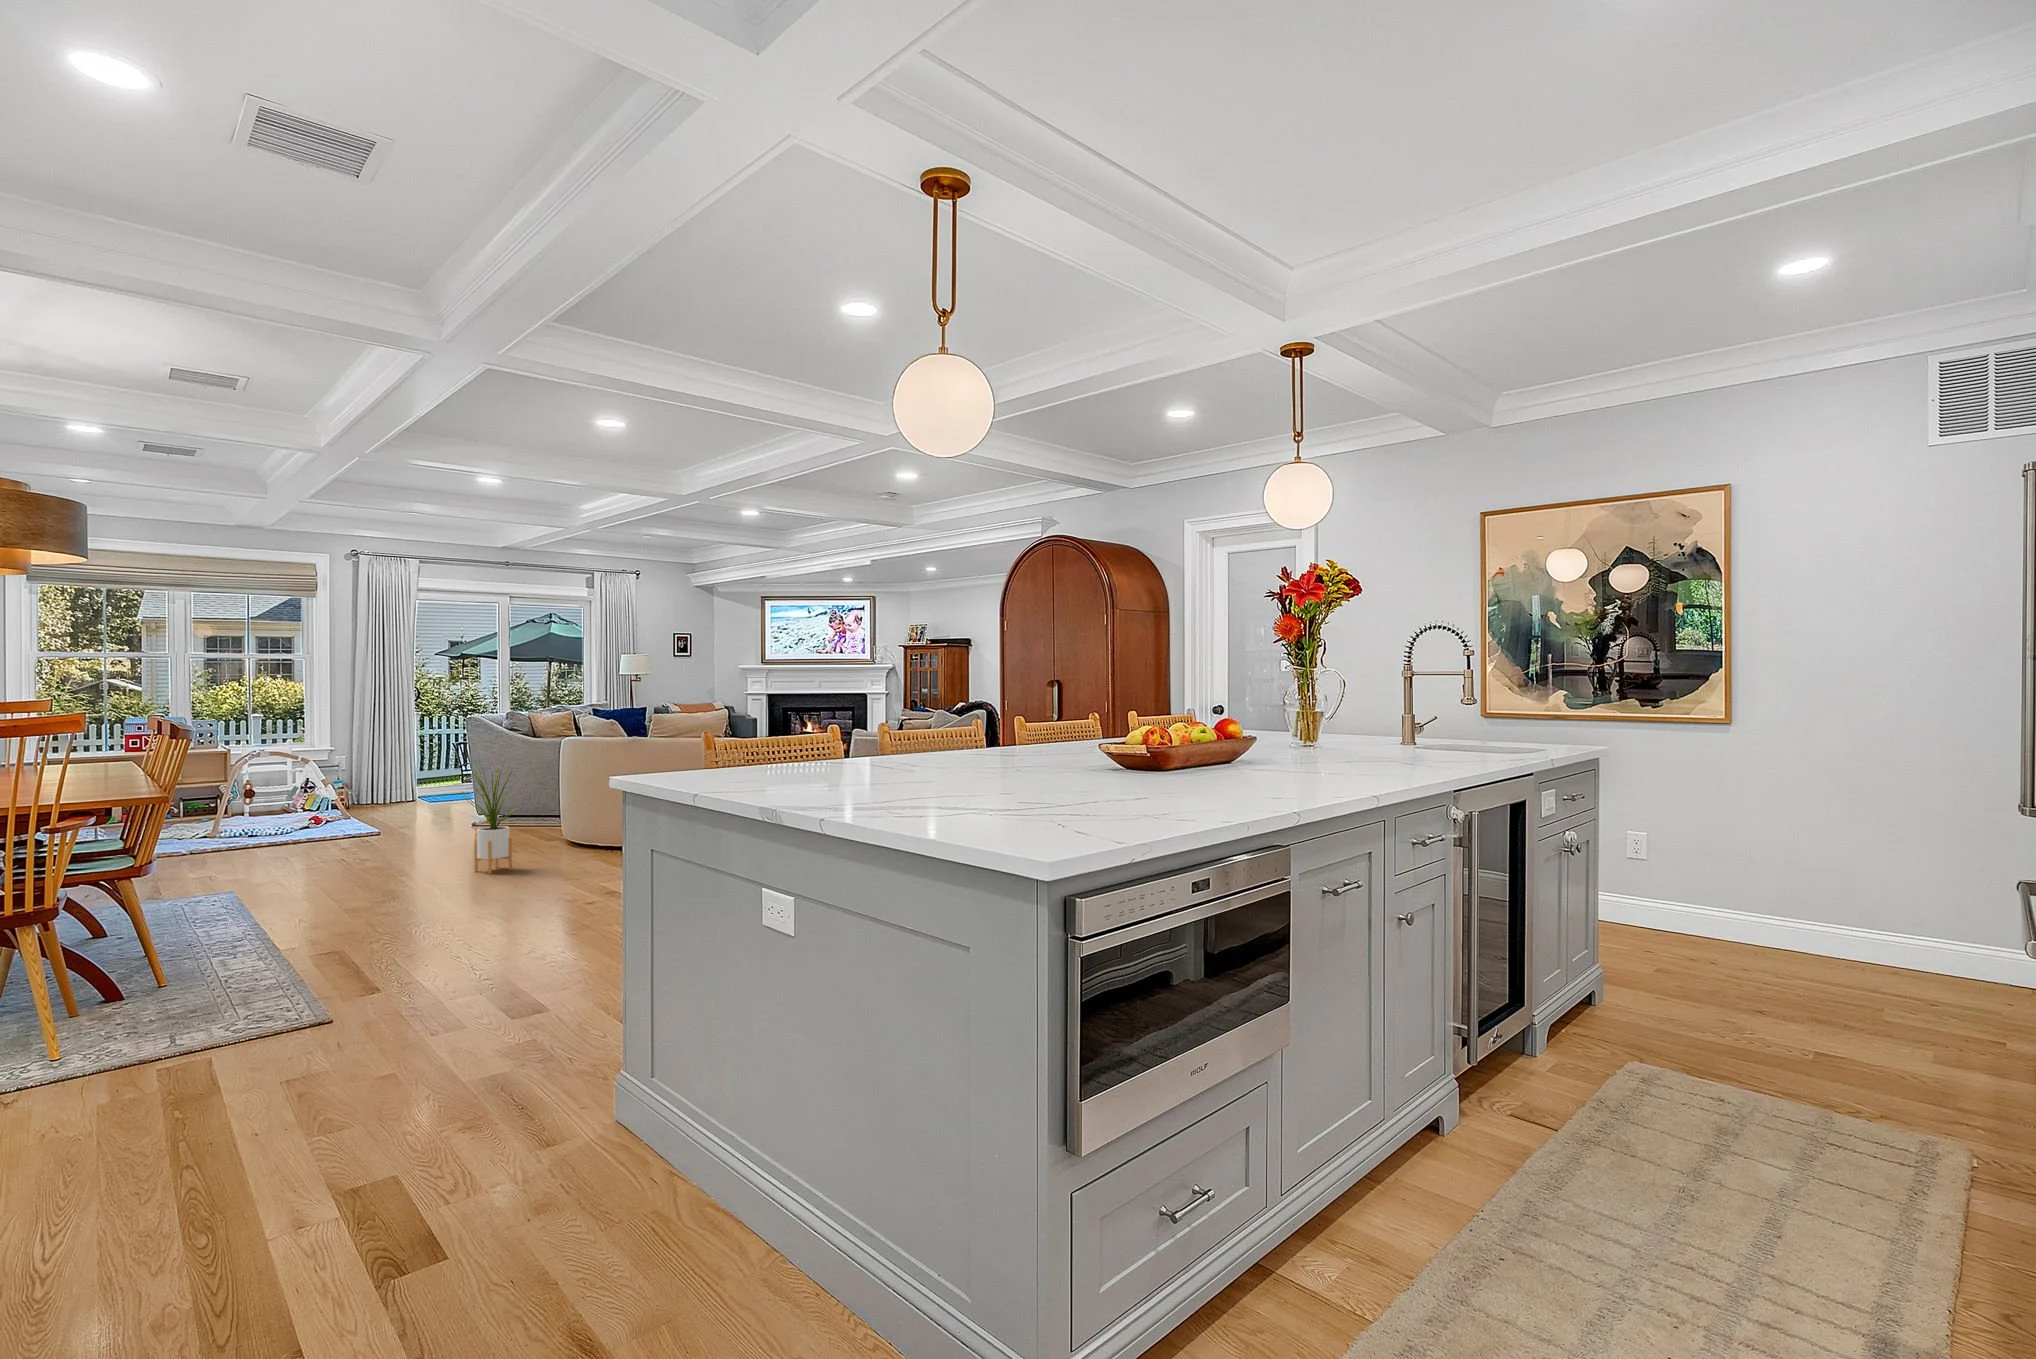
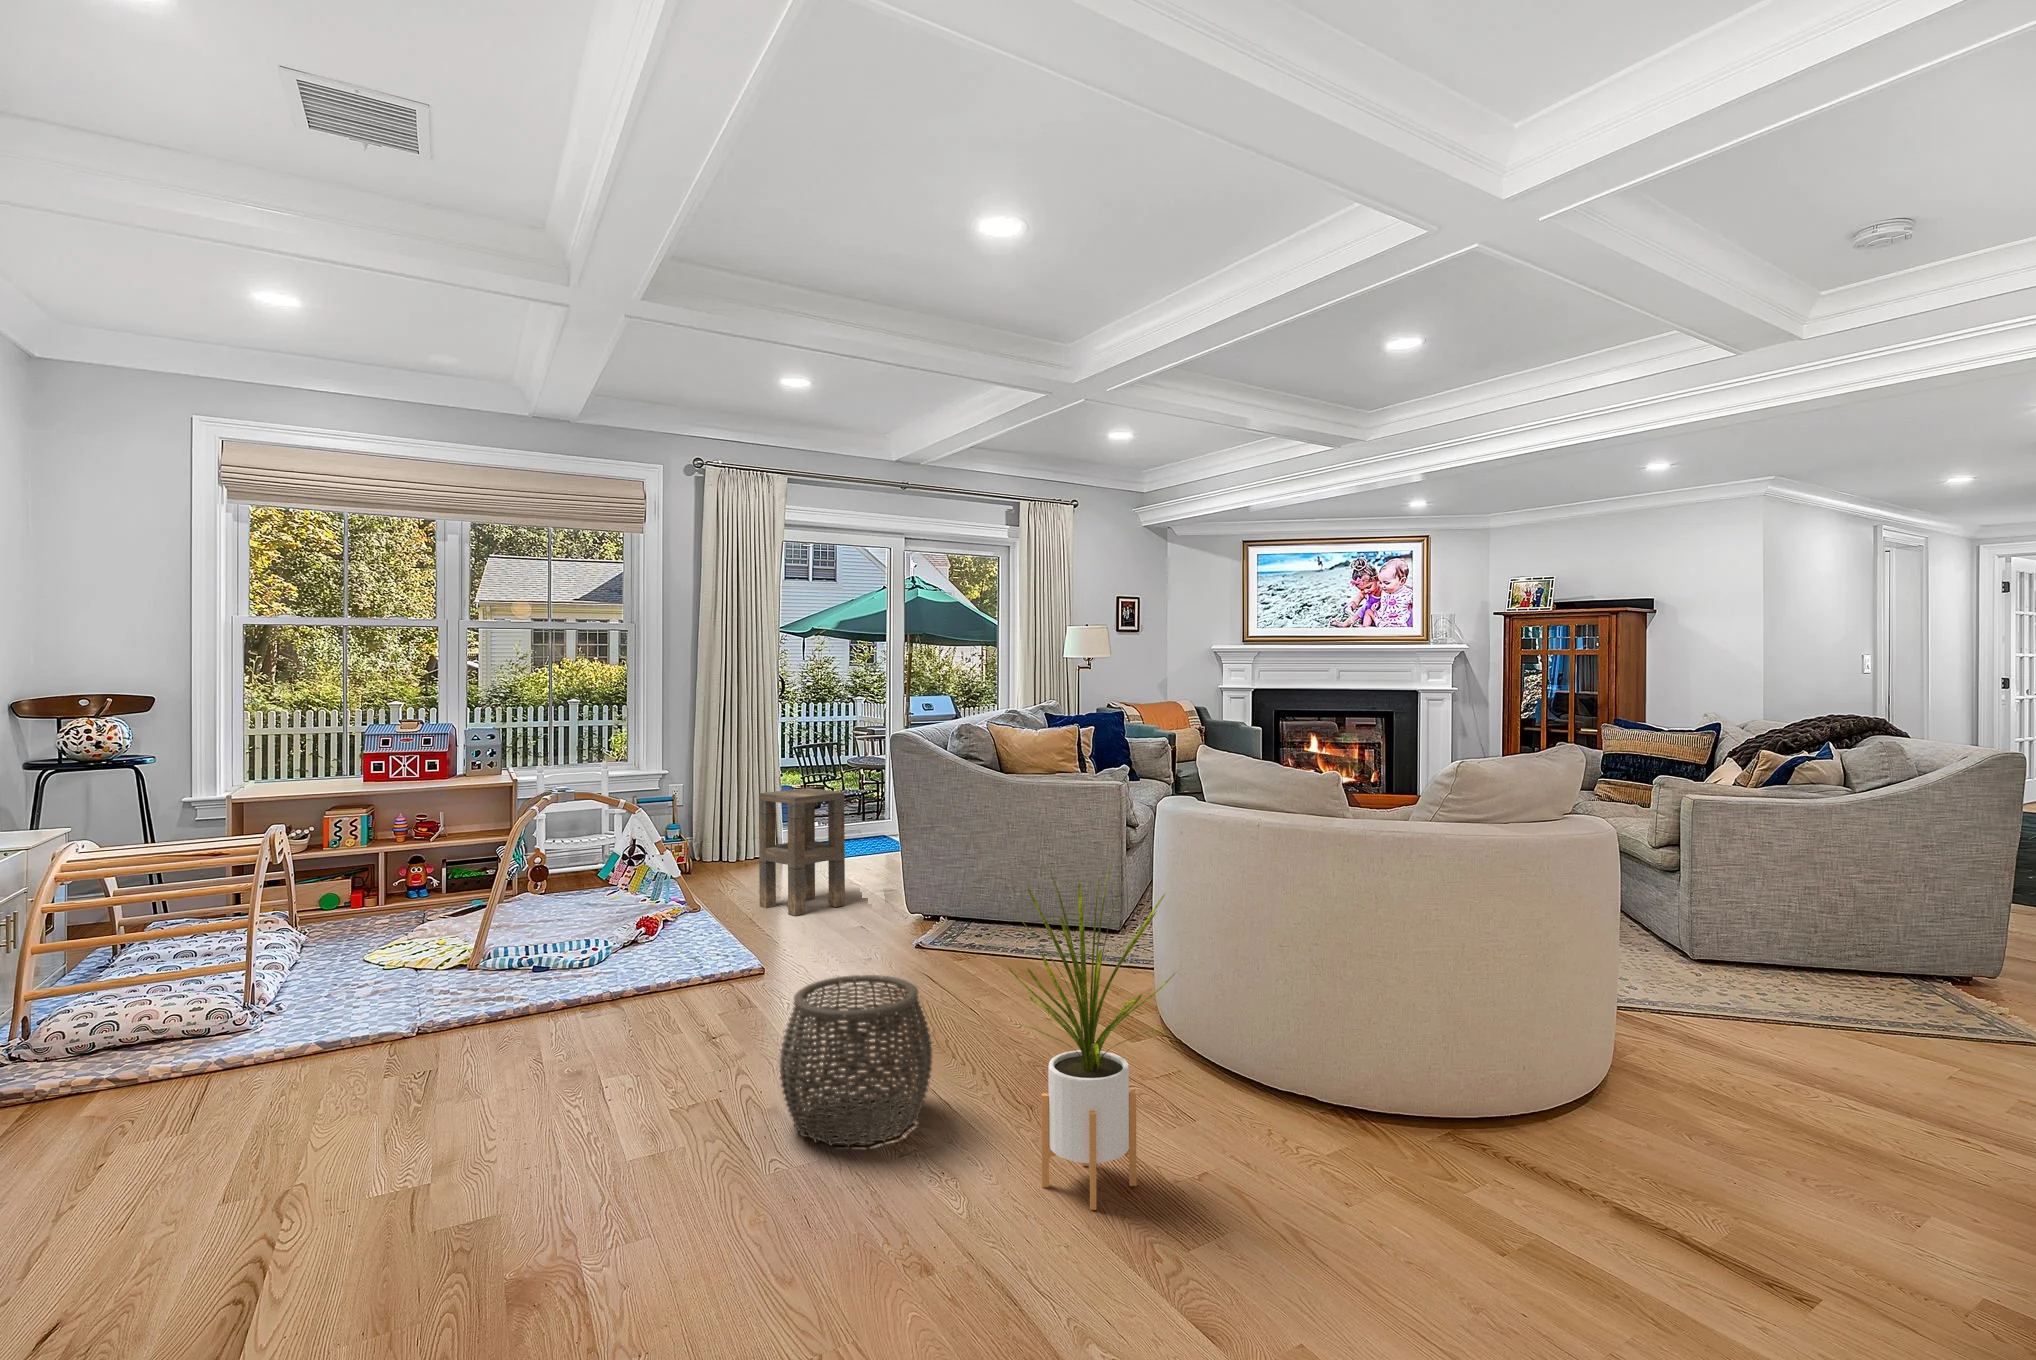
side table: none [389,751,444,819] -> present [759,788,845,916]
woven basket: none [373,811,443,869] -> present [780,975,932,1146]

